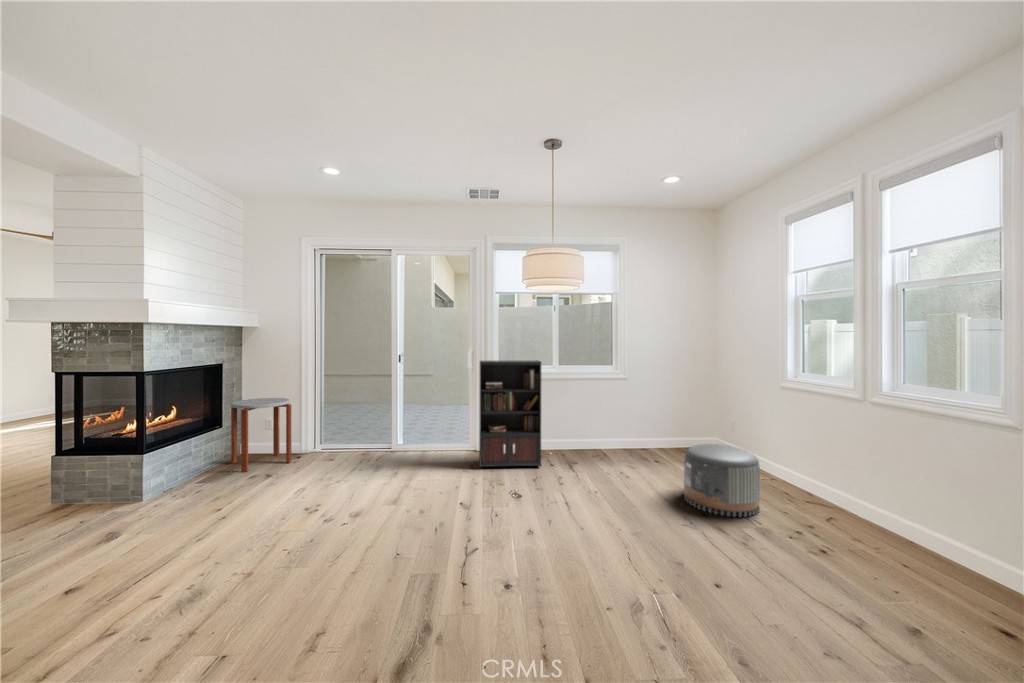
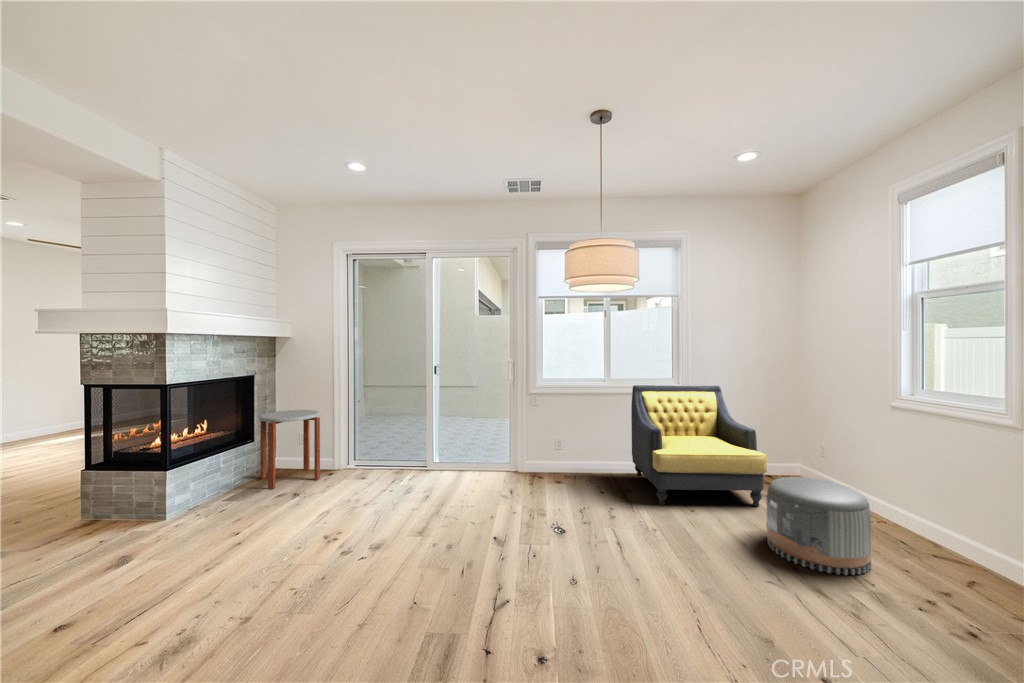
bookcase: present [479,360,541,467] -> none [518,371,601,494]
armchair: none [578,373,686,473] -> present [631,385,767,506]

